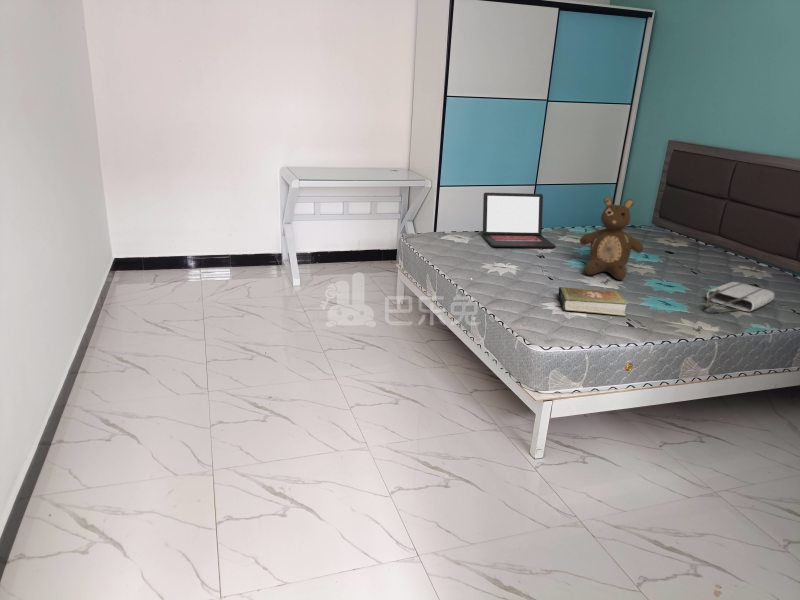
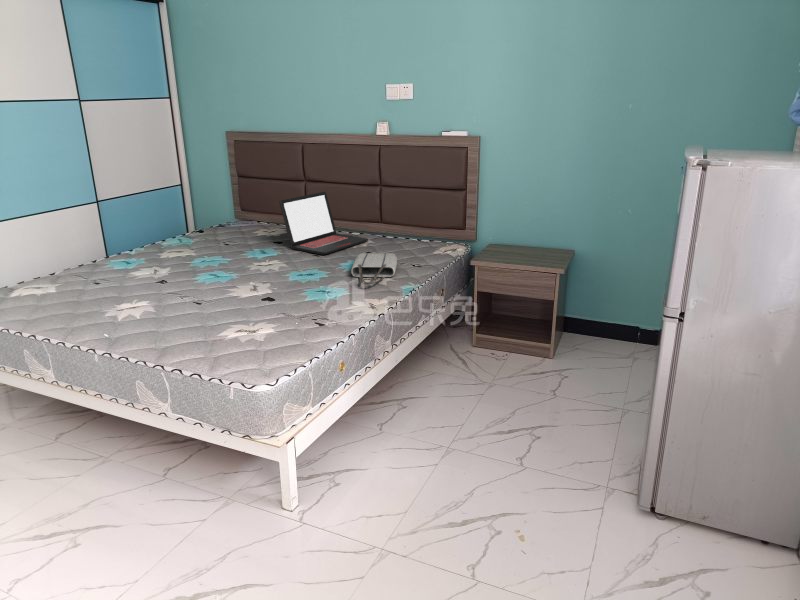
laptop: present [482,193,556,248] -> present [279,192,368,255]
teddy bear: present [580,197,643,280] -> none [205,195,274,287]
book: present [558,287,628,316] -> none [225,294,309,333]

